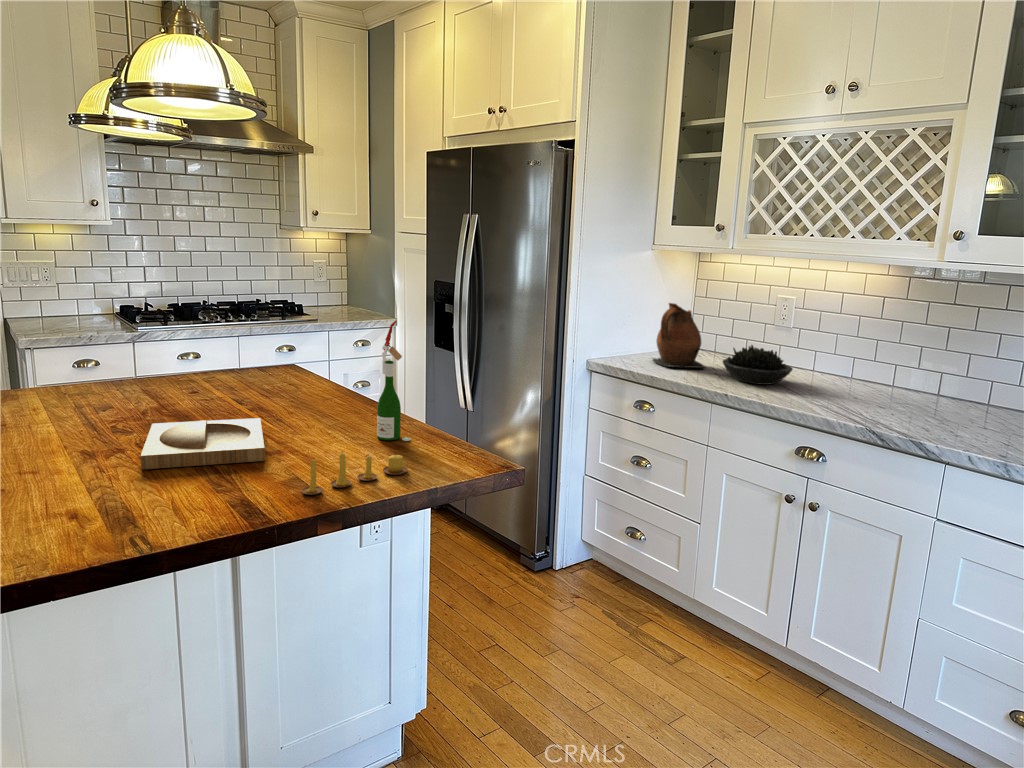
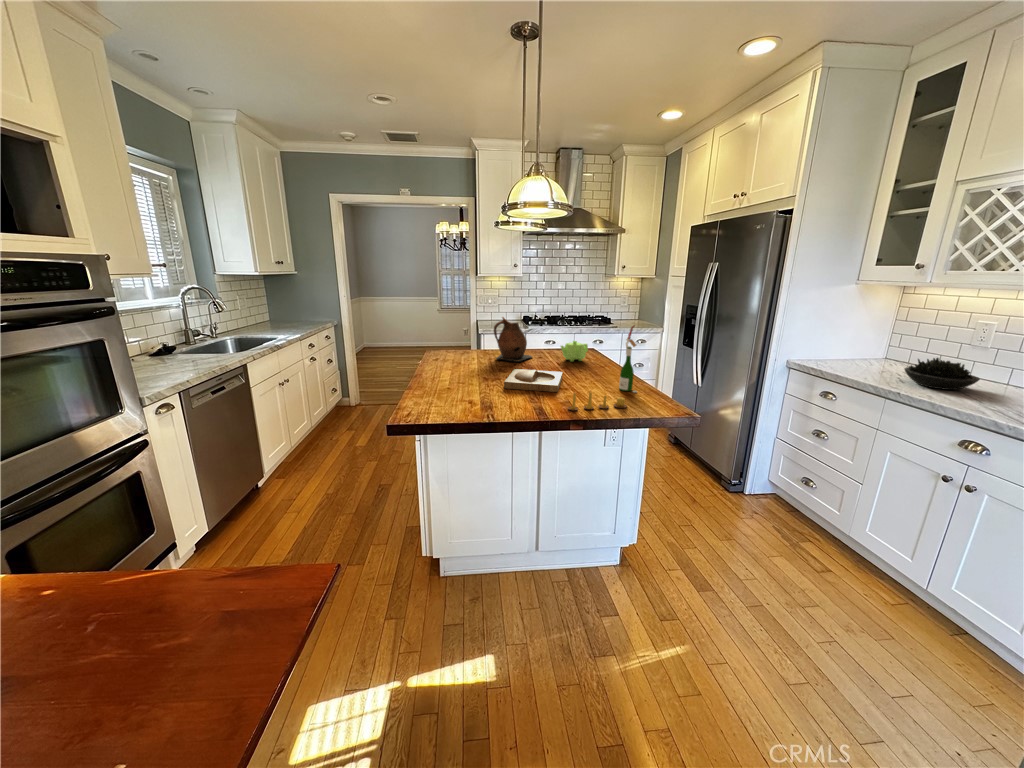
ceramic pitcher: present [653,303,705,368] -> present [494,317,532,362]
teapot: none [238,353,293,394] -> present [561,341,588,362]

